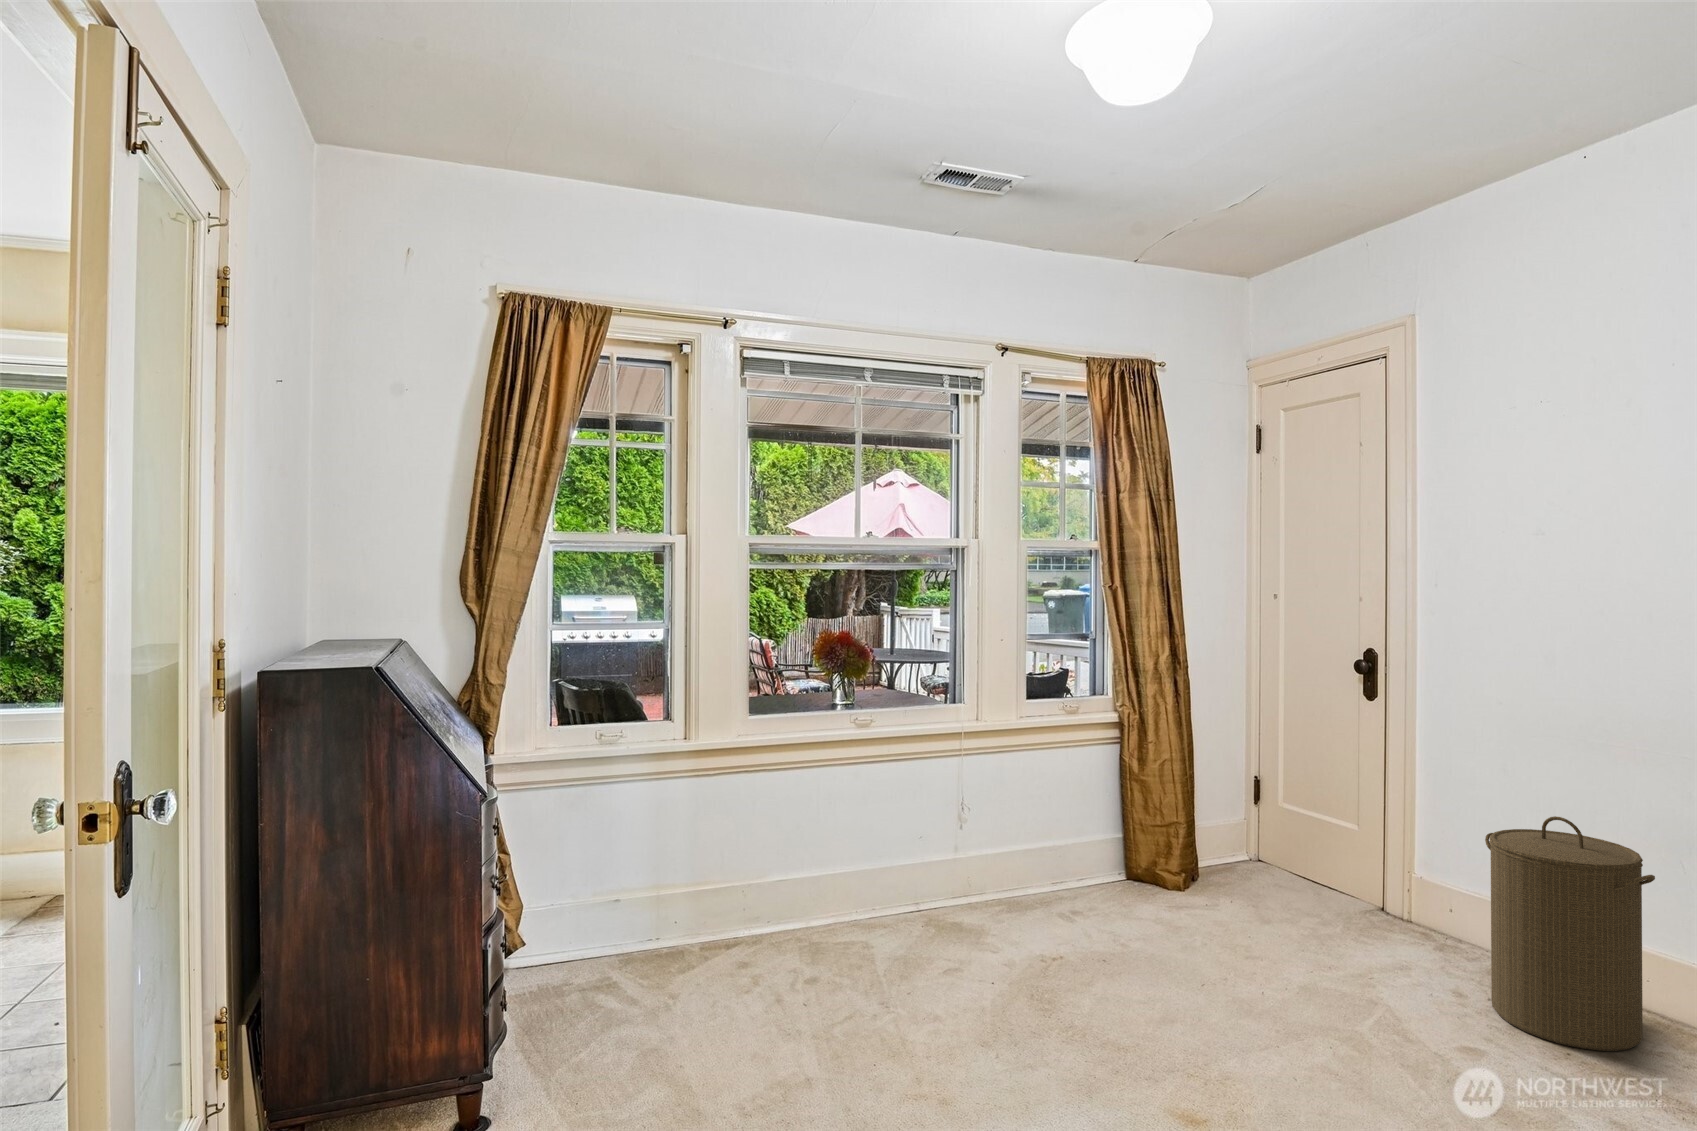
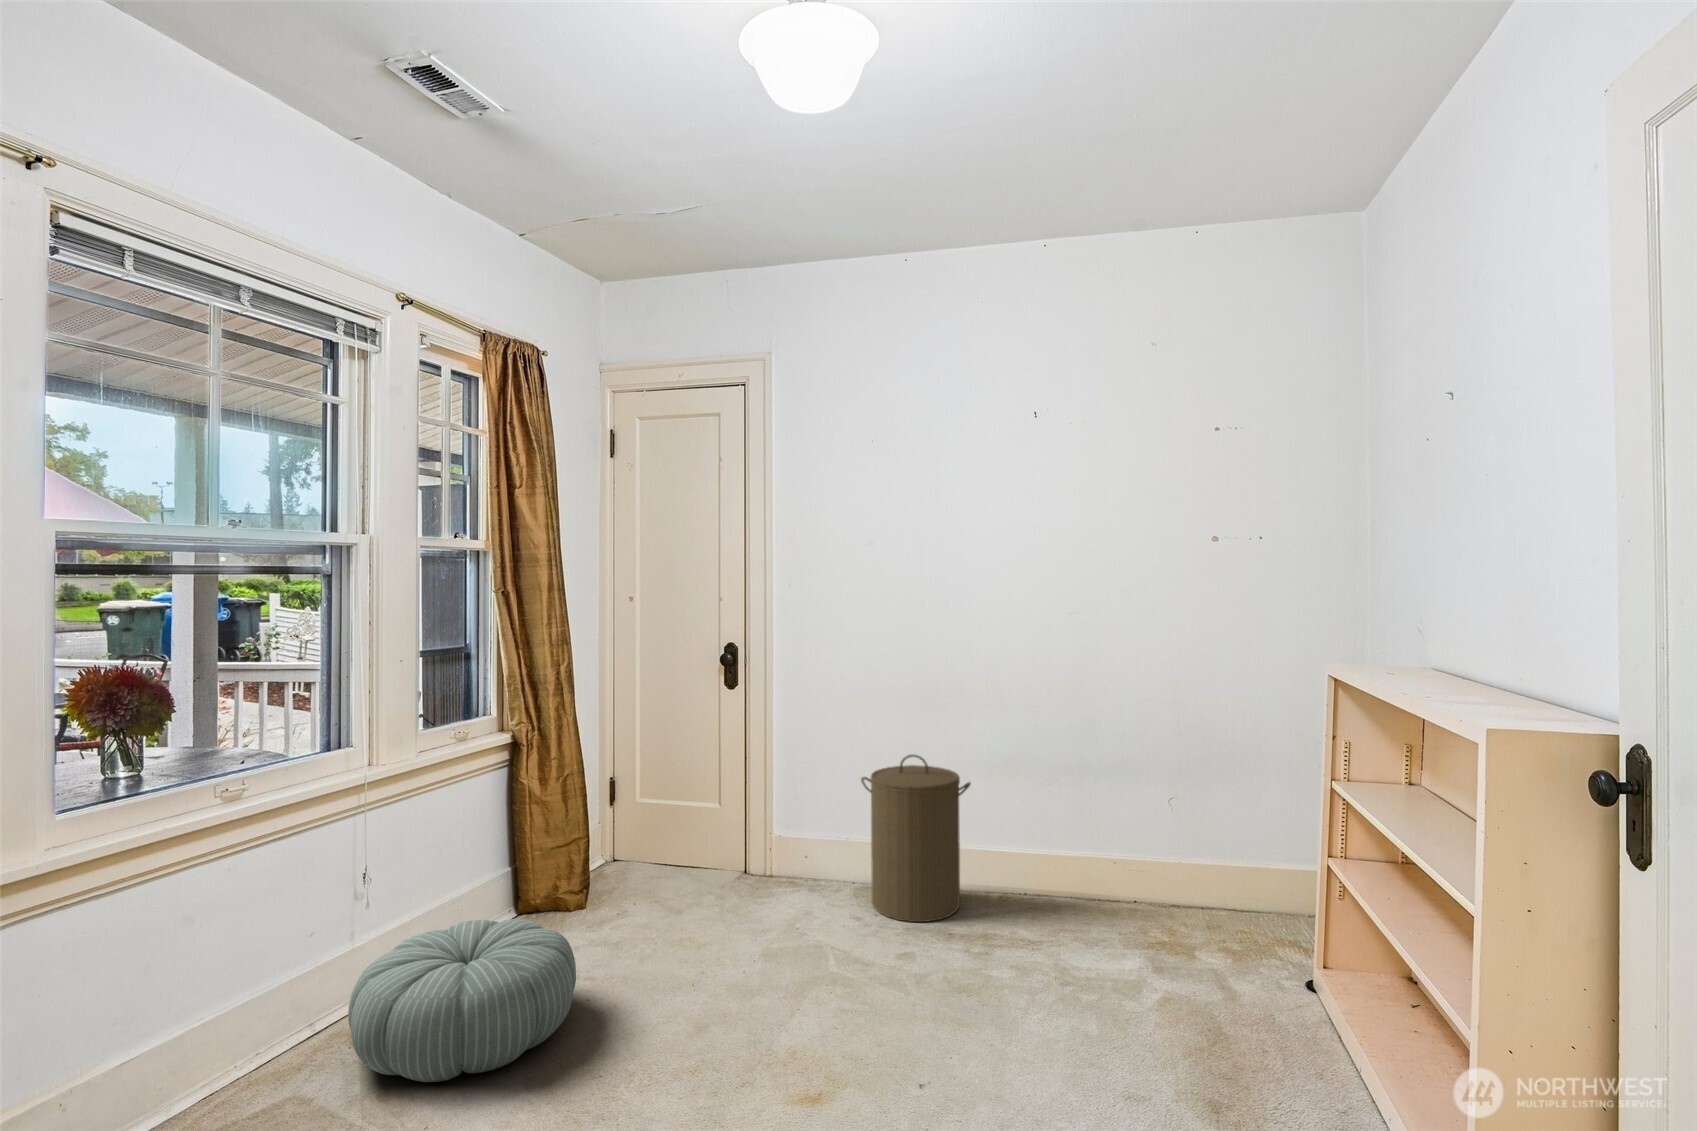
pouf: none [921,851,1091,962] -> present [348,919,576,1082]

